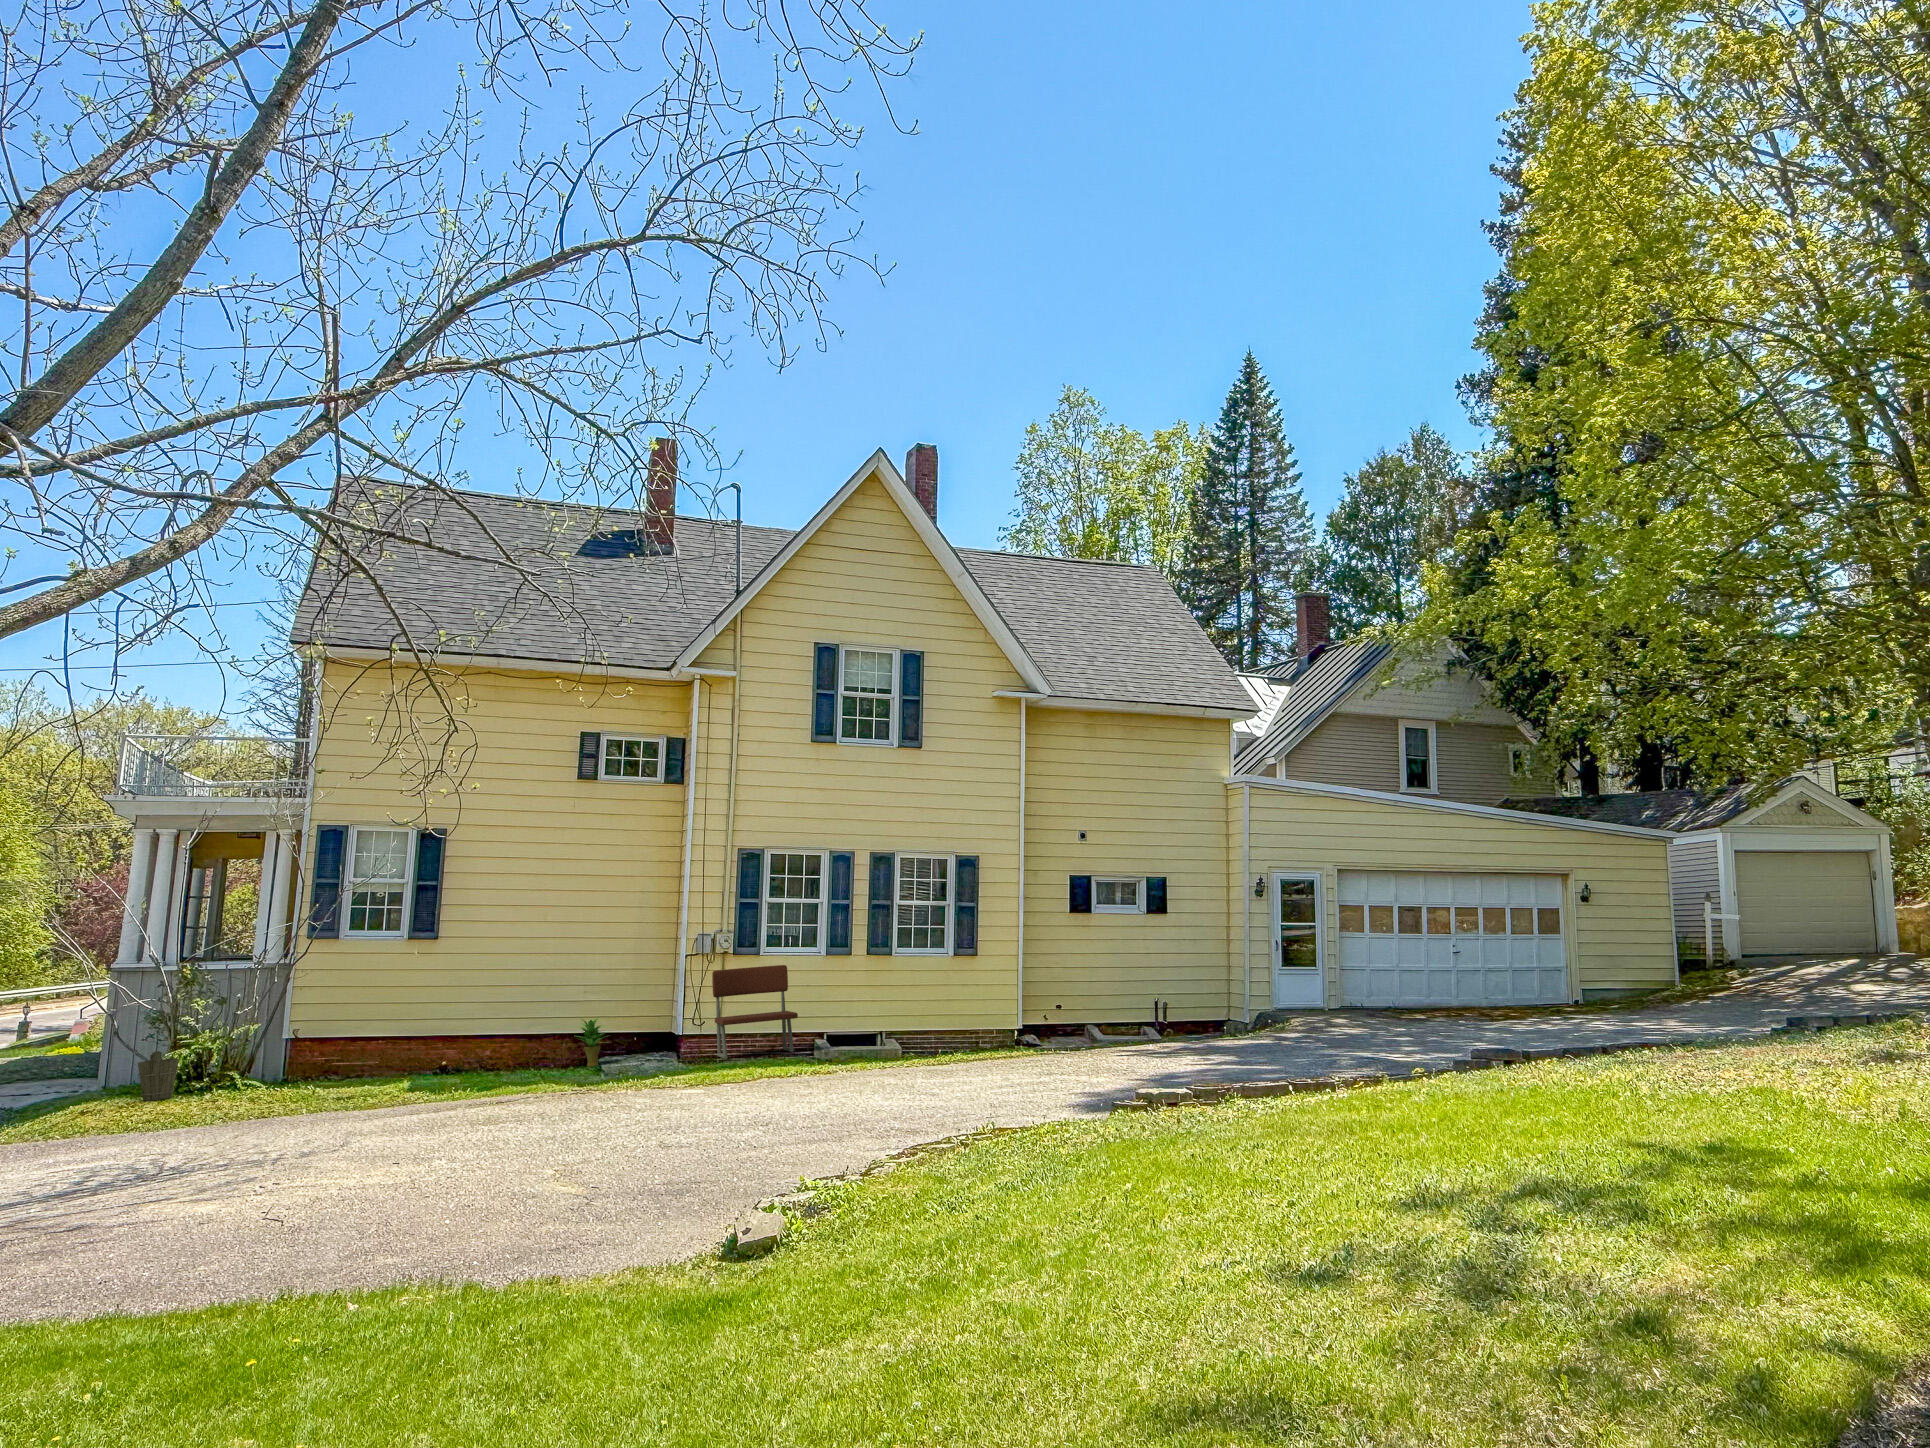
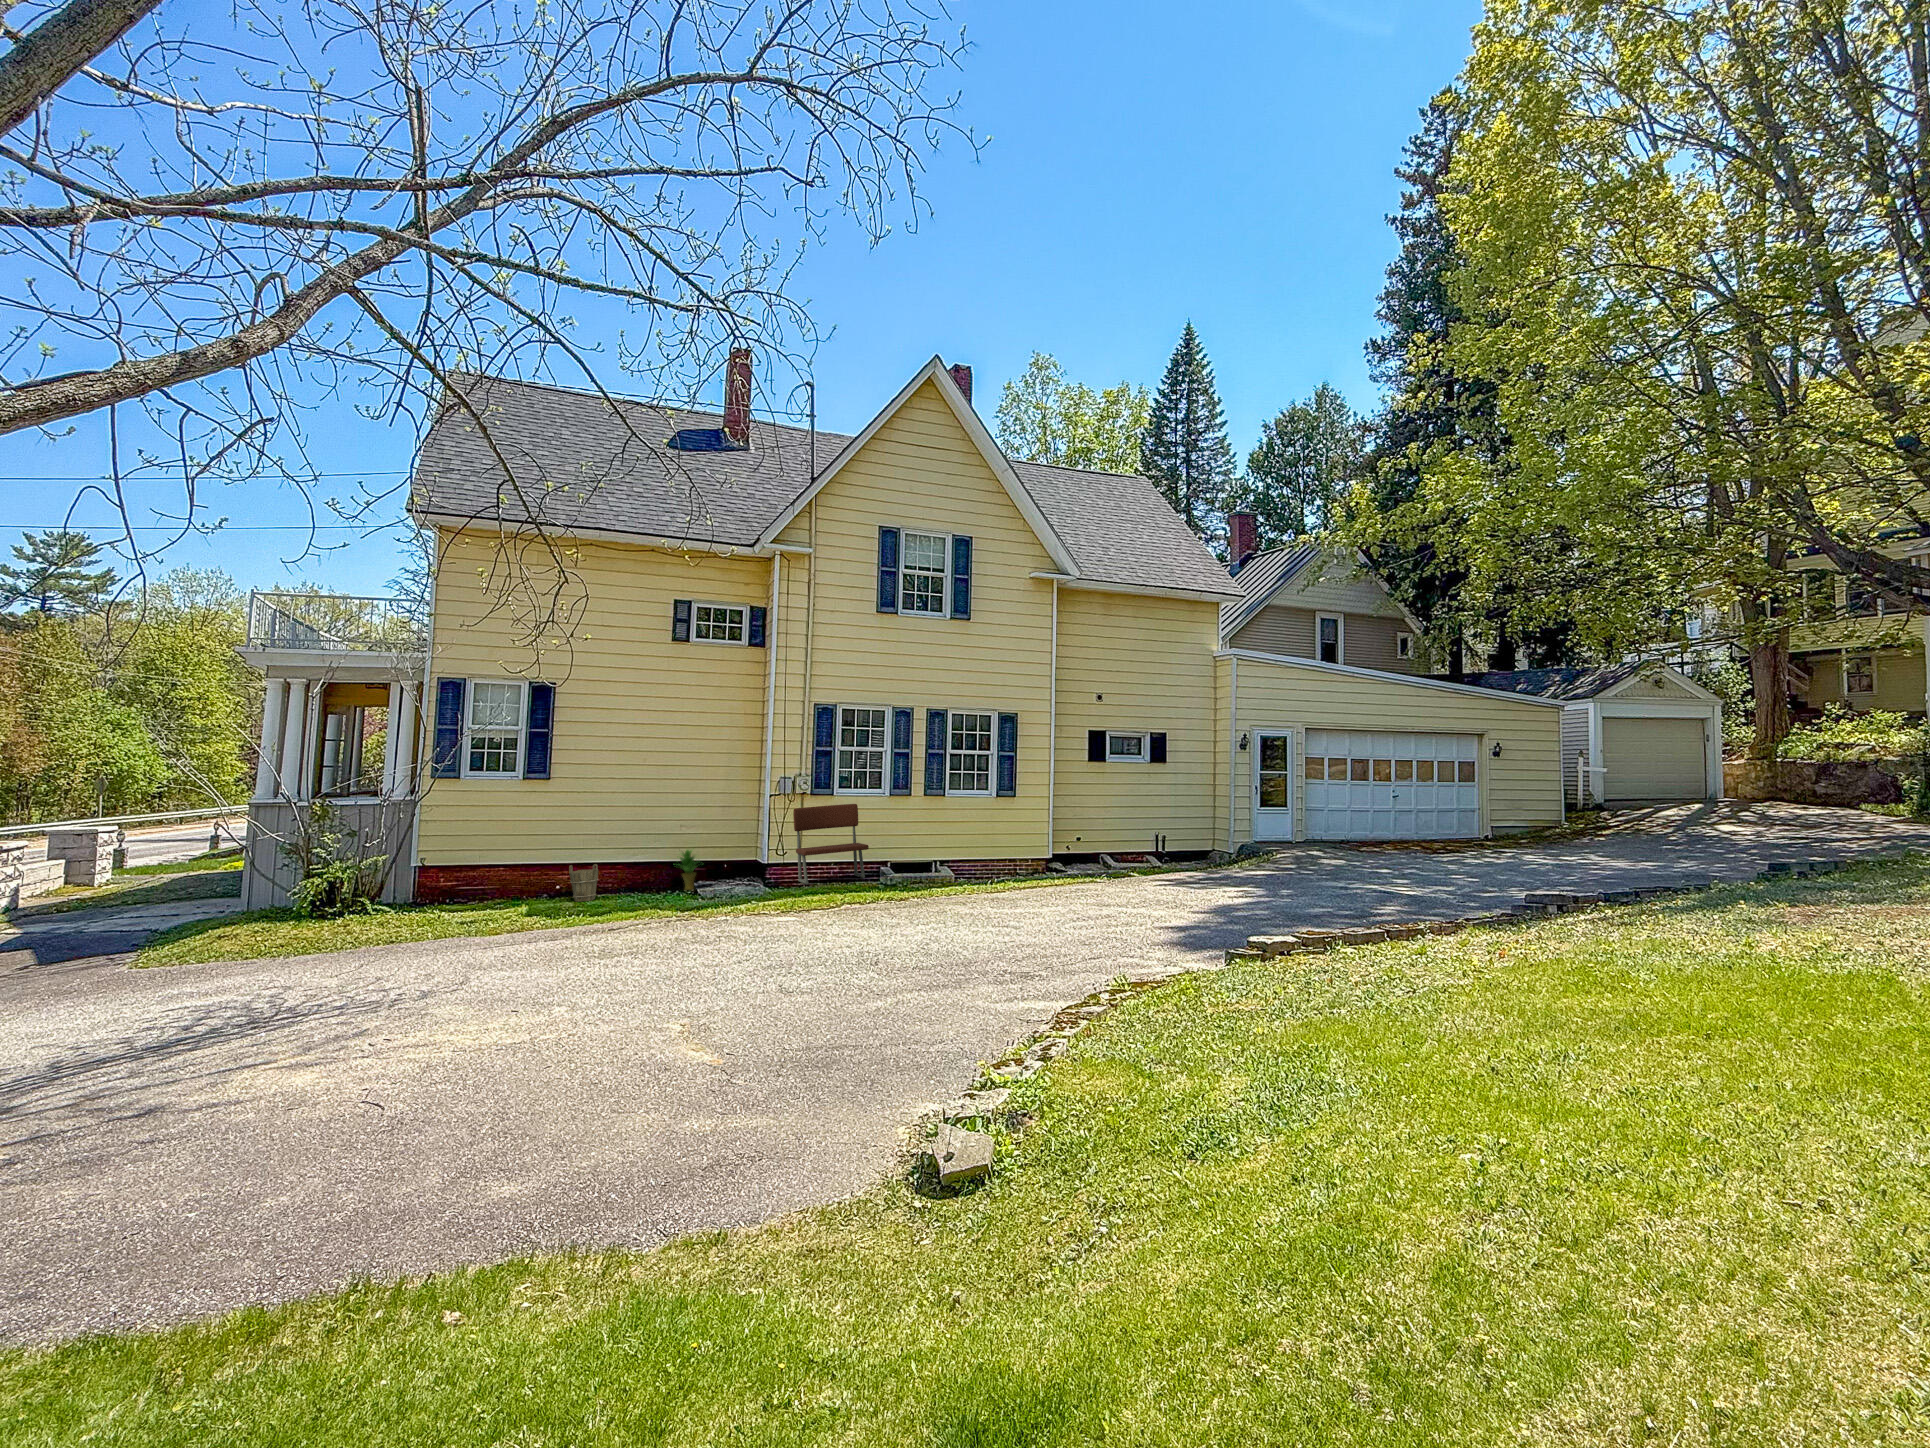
bucket: present [138,1051,179,1101] -> present [569,864,599,902]

